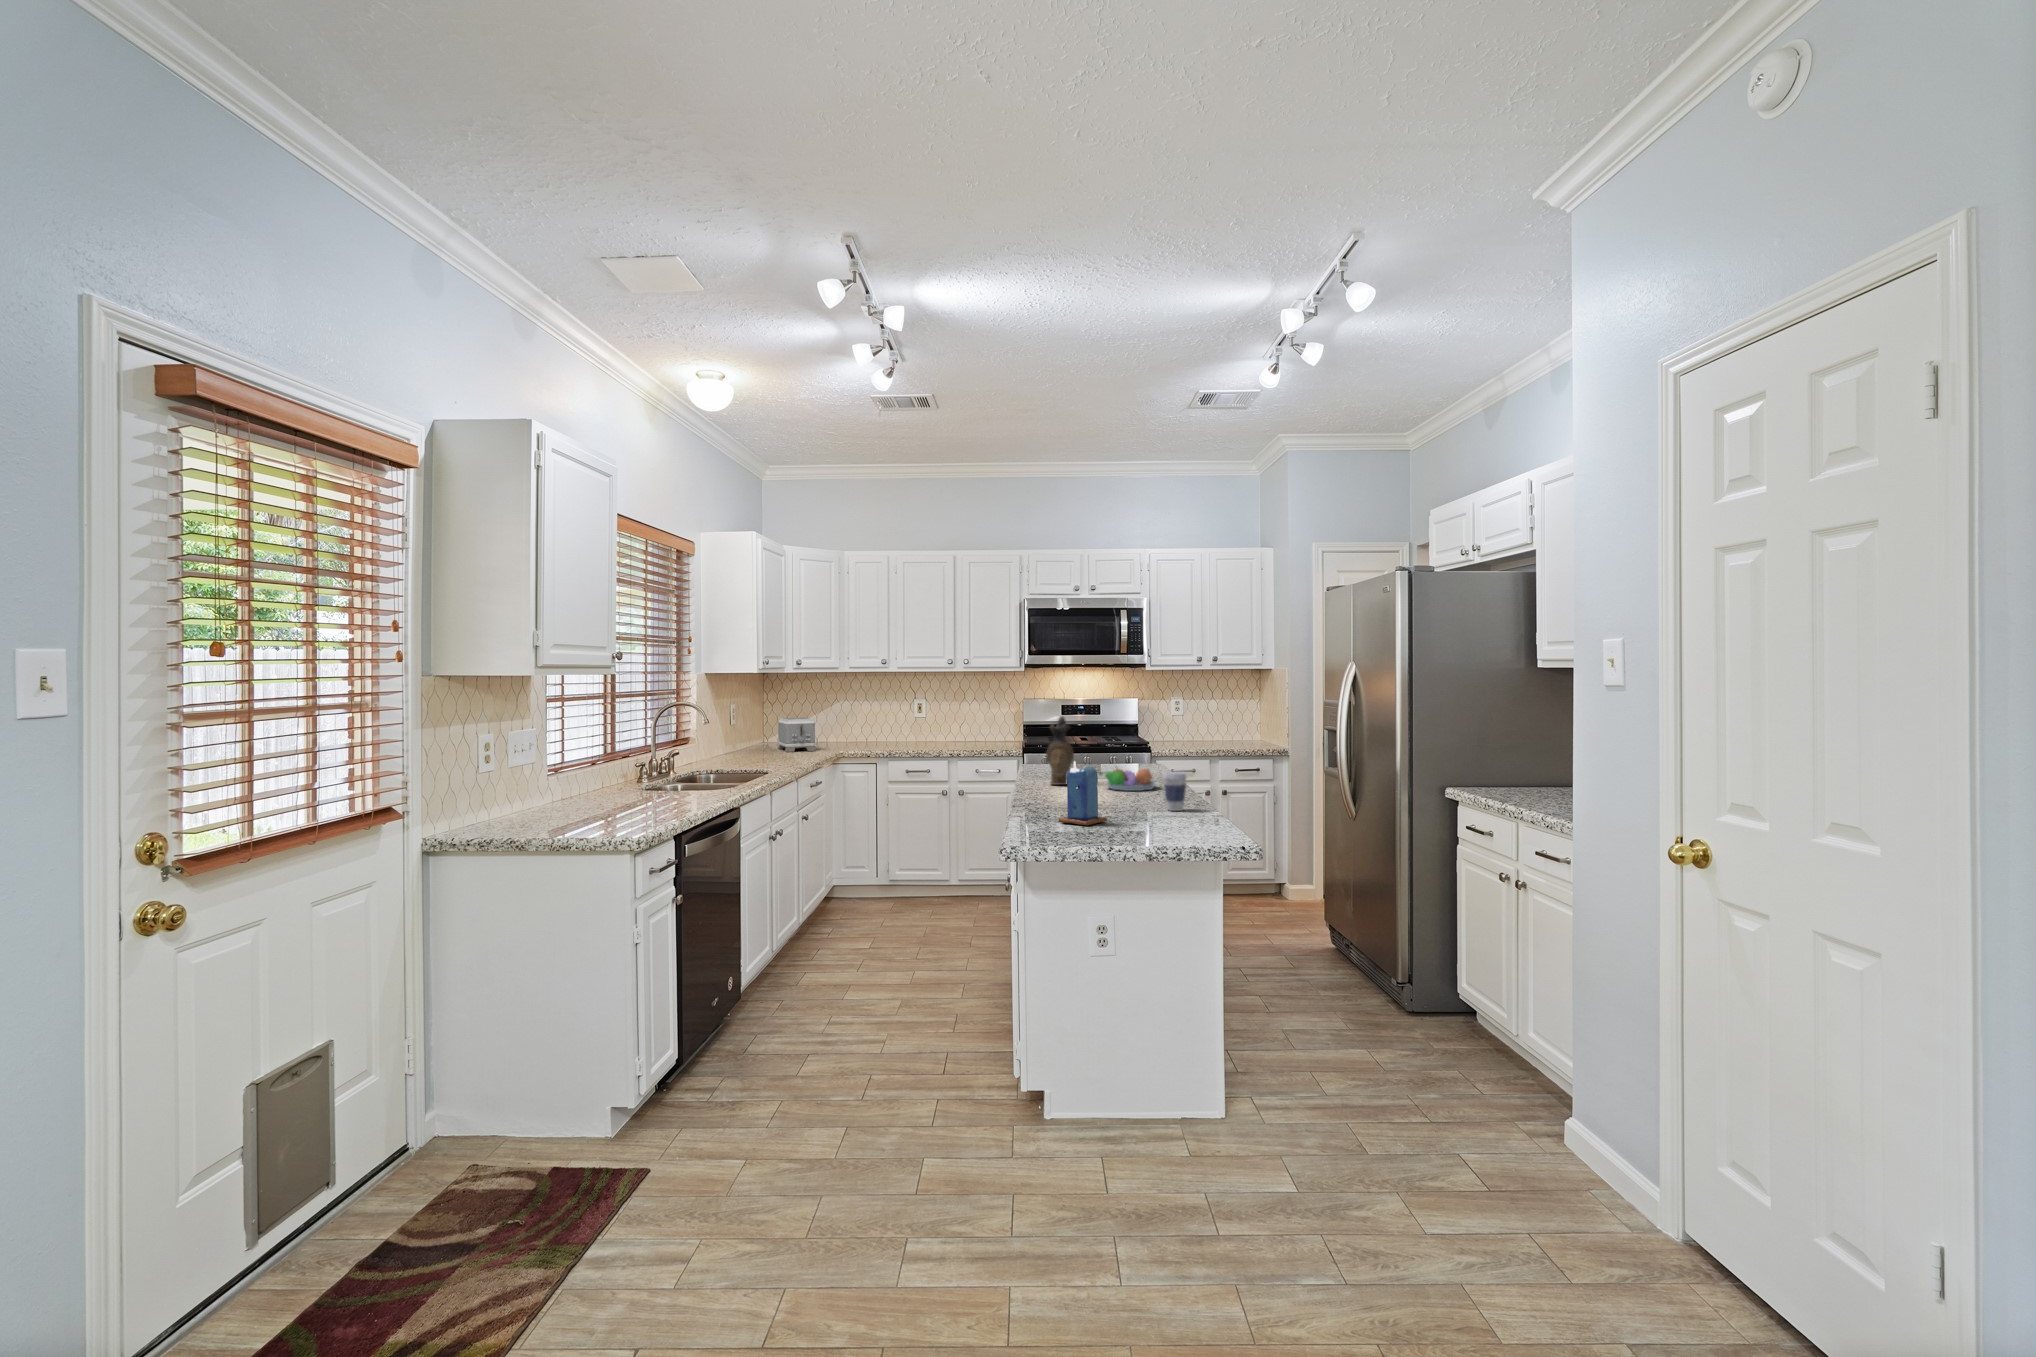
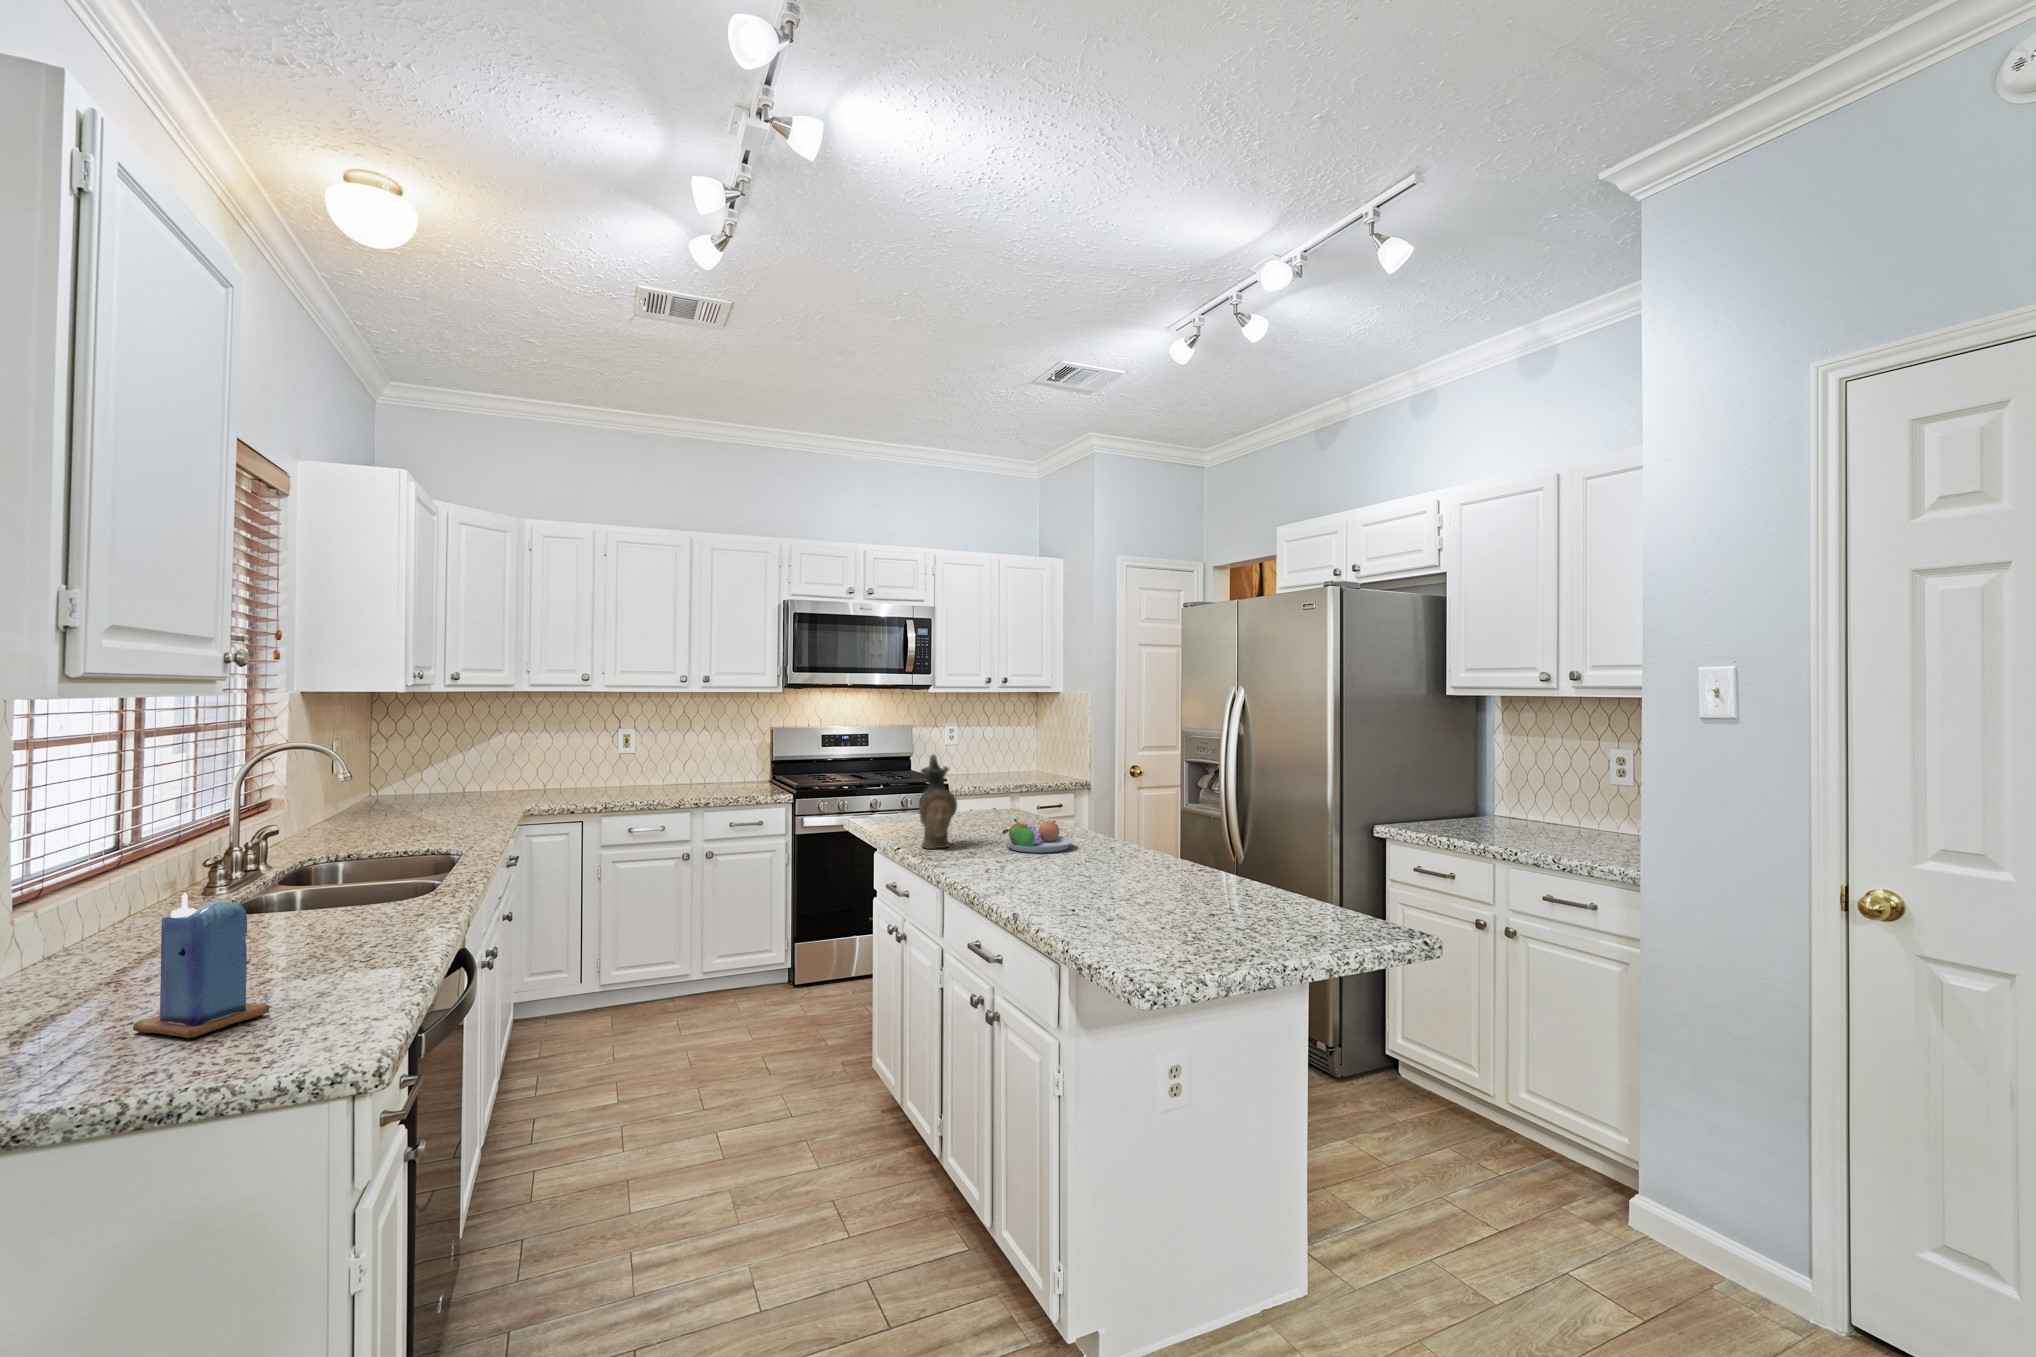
toaster: present [778,717,816,752] -> none [406,757,477,809]
candle: present [1059,761,1107,825] -> present [133,893,269,1038]
coffee cup: present [1163,772,1186,811] -> none [1163,832,1196,886]

